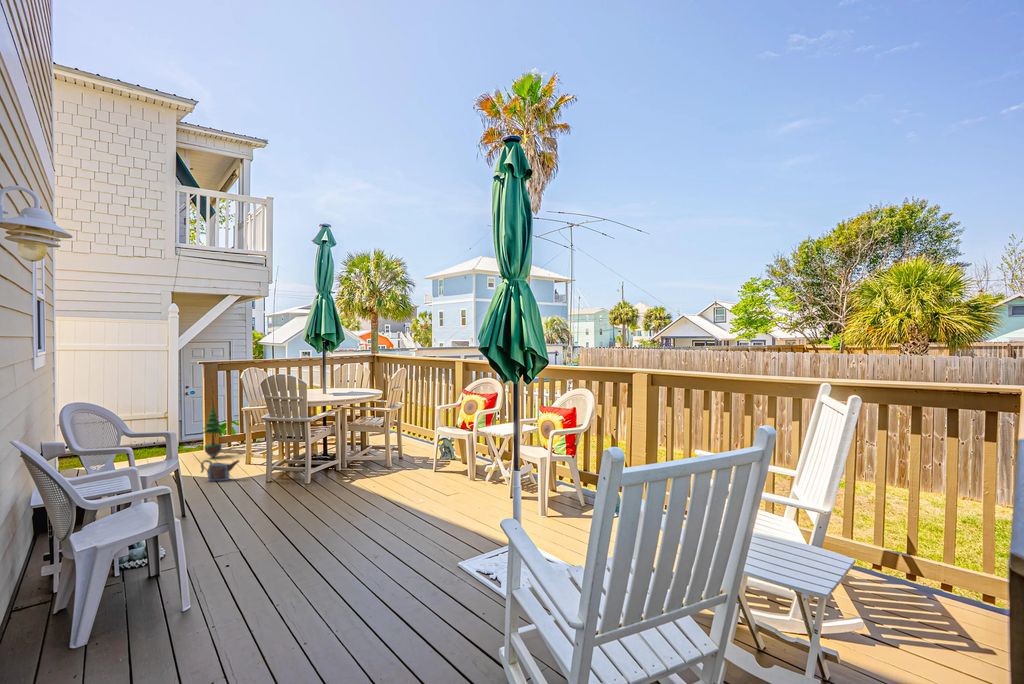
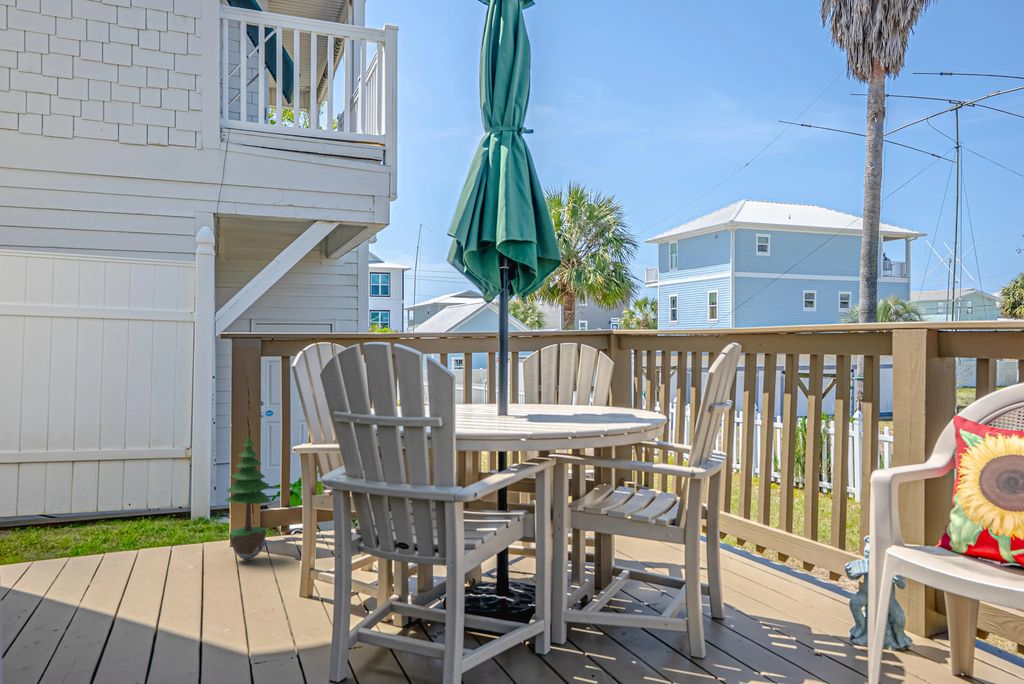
watering can: present [201,460,239,481] -> none [176,587,273,653]

